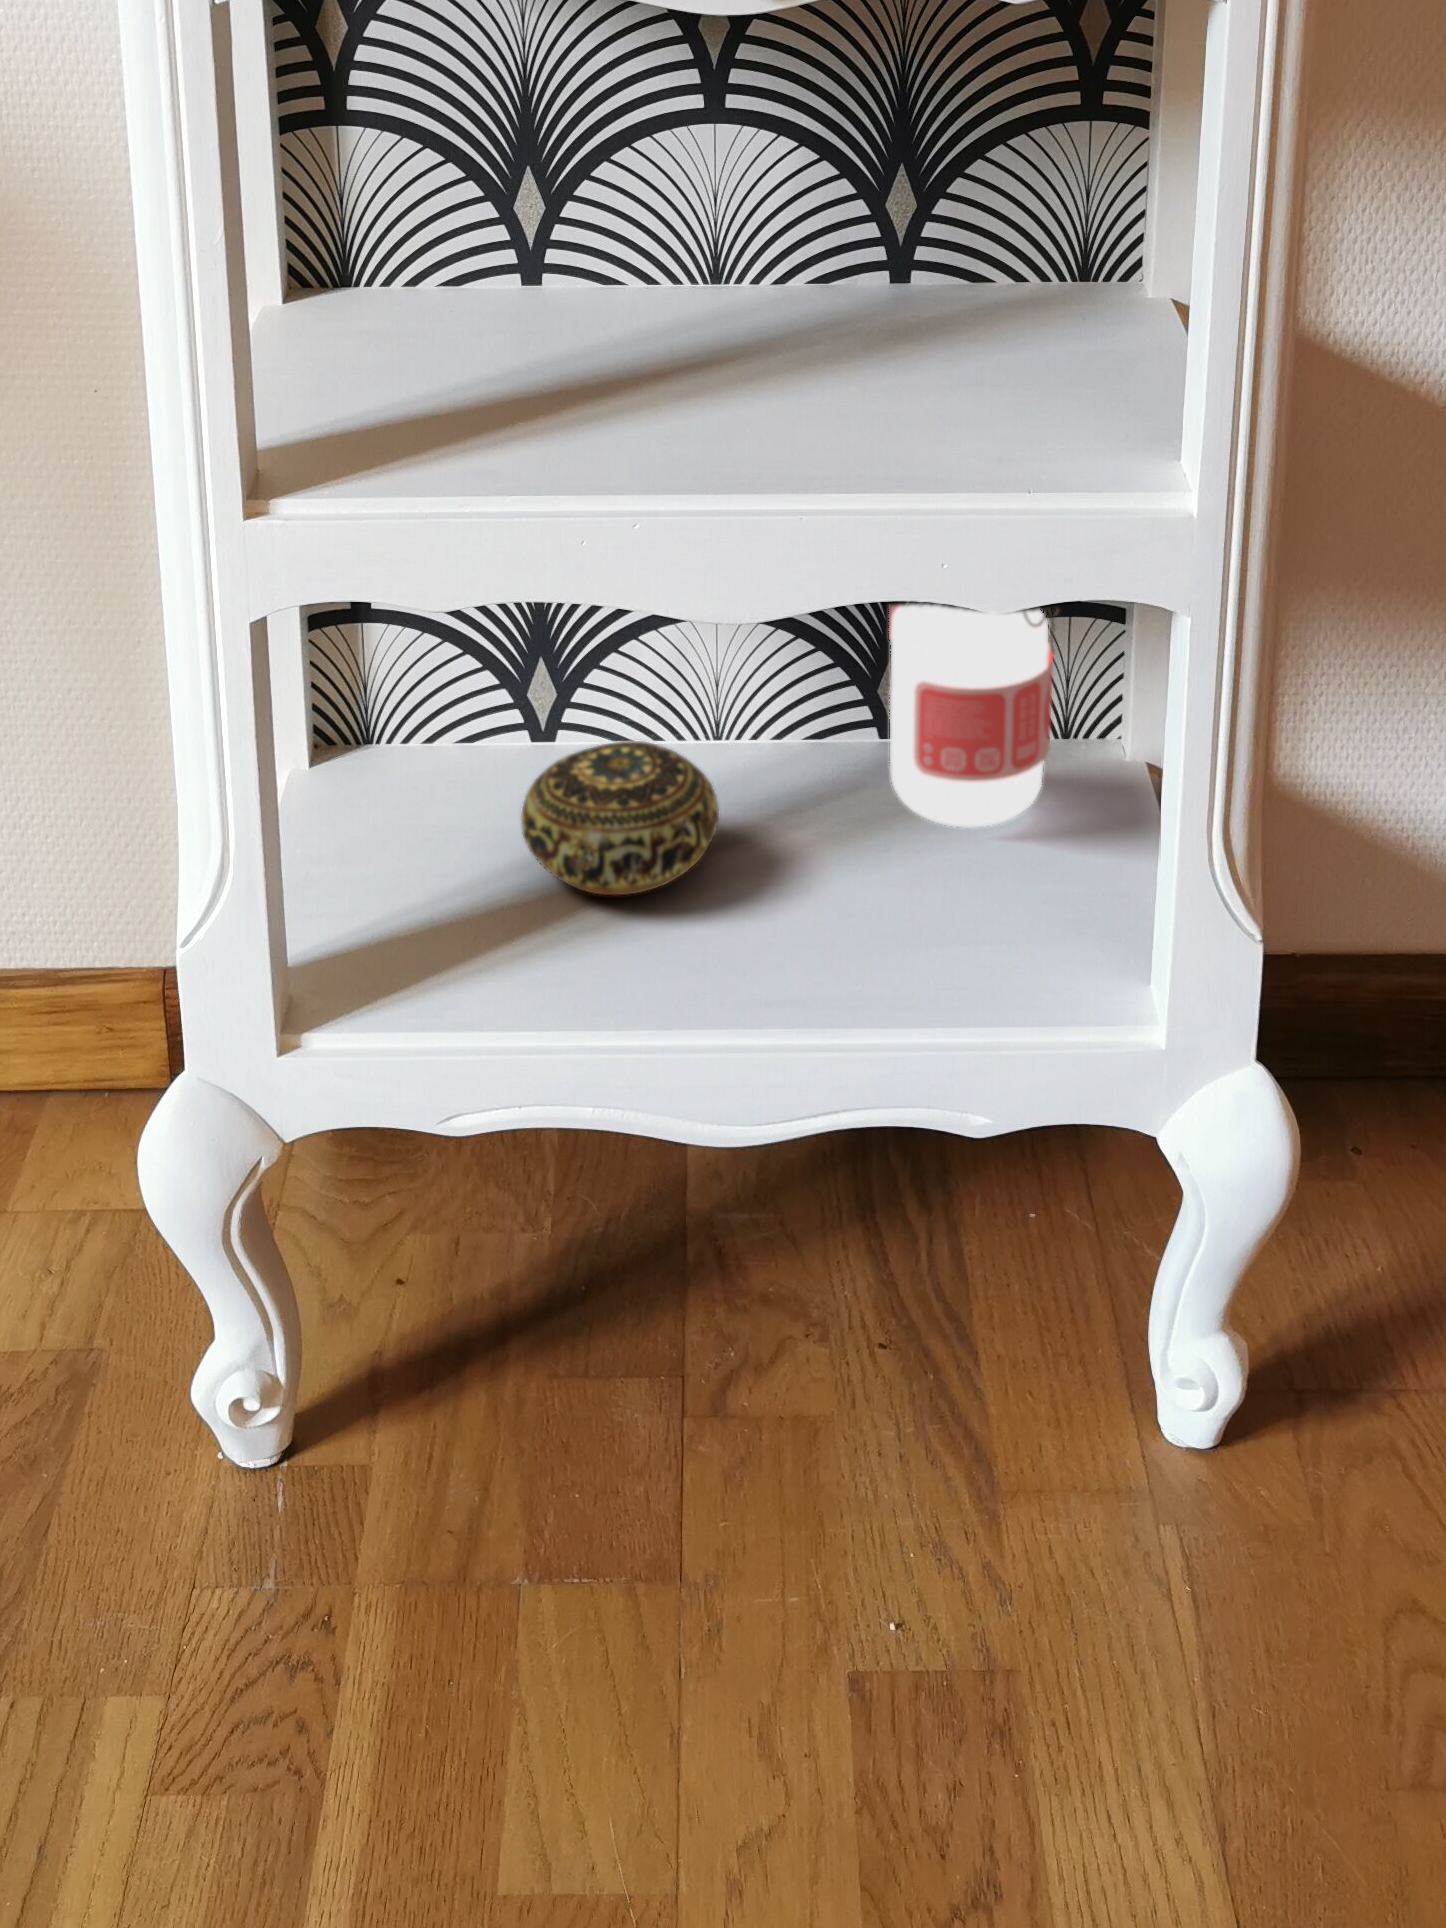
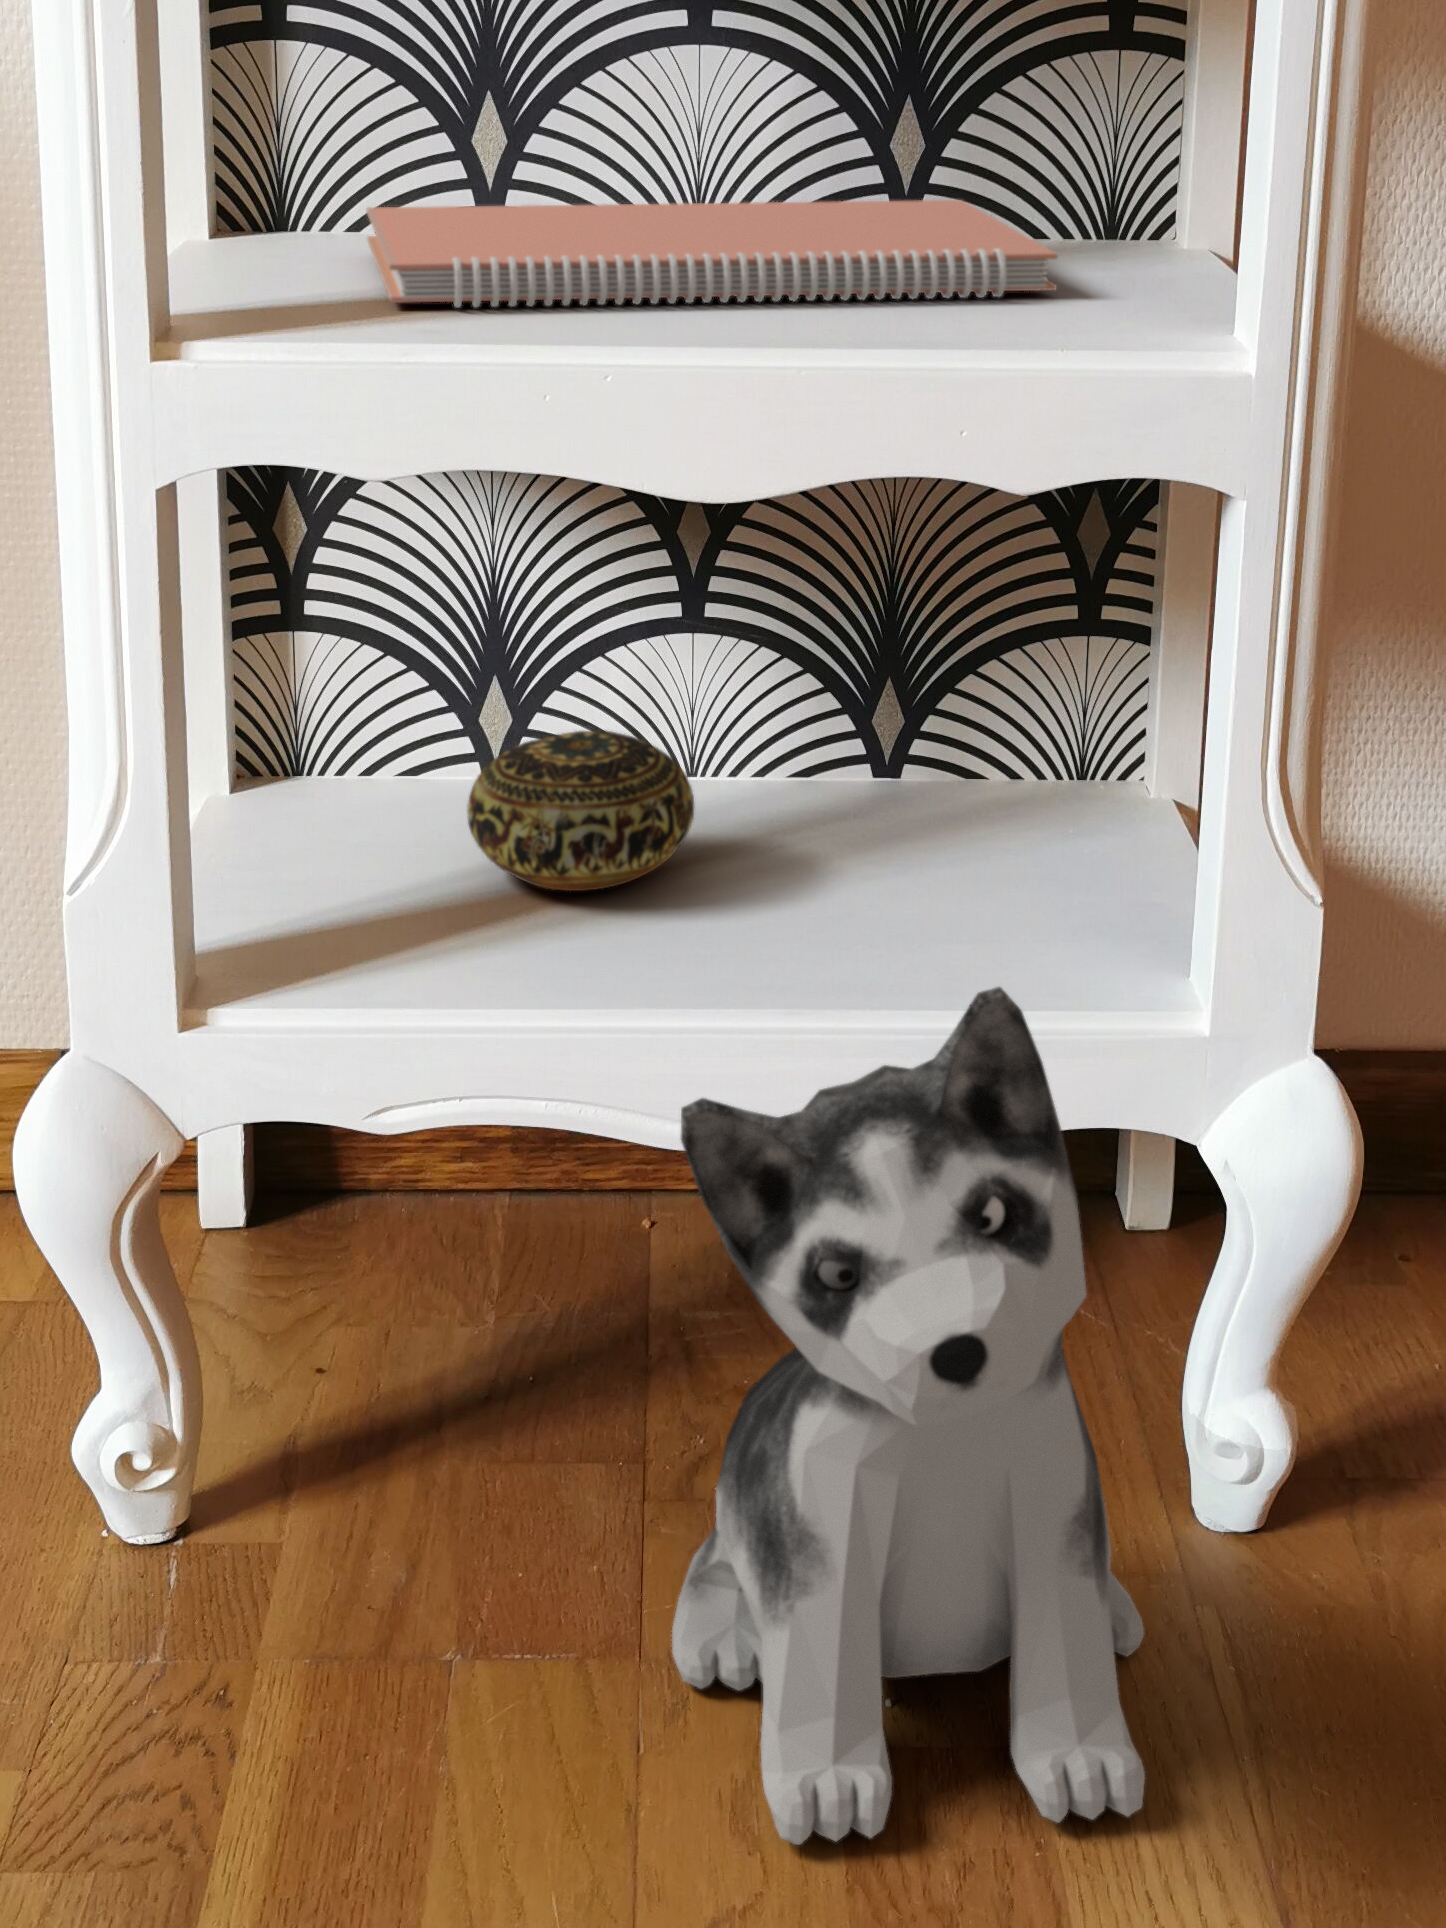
notebook: none [425,265,1028,441] -> present [366,200,1058,308]
jar: present [889,605,1059,827] -> none [885,502,1085,846]
plush toy: none [709,1063,1113,1779] -> present [672,987,1145,1845]

